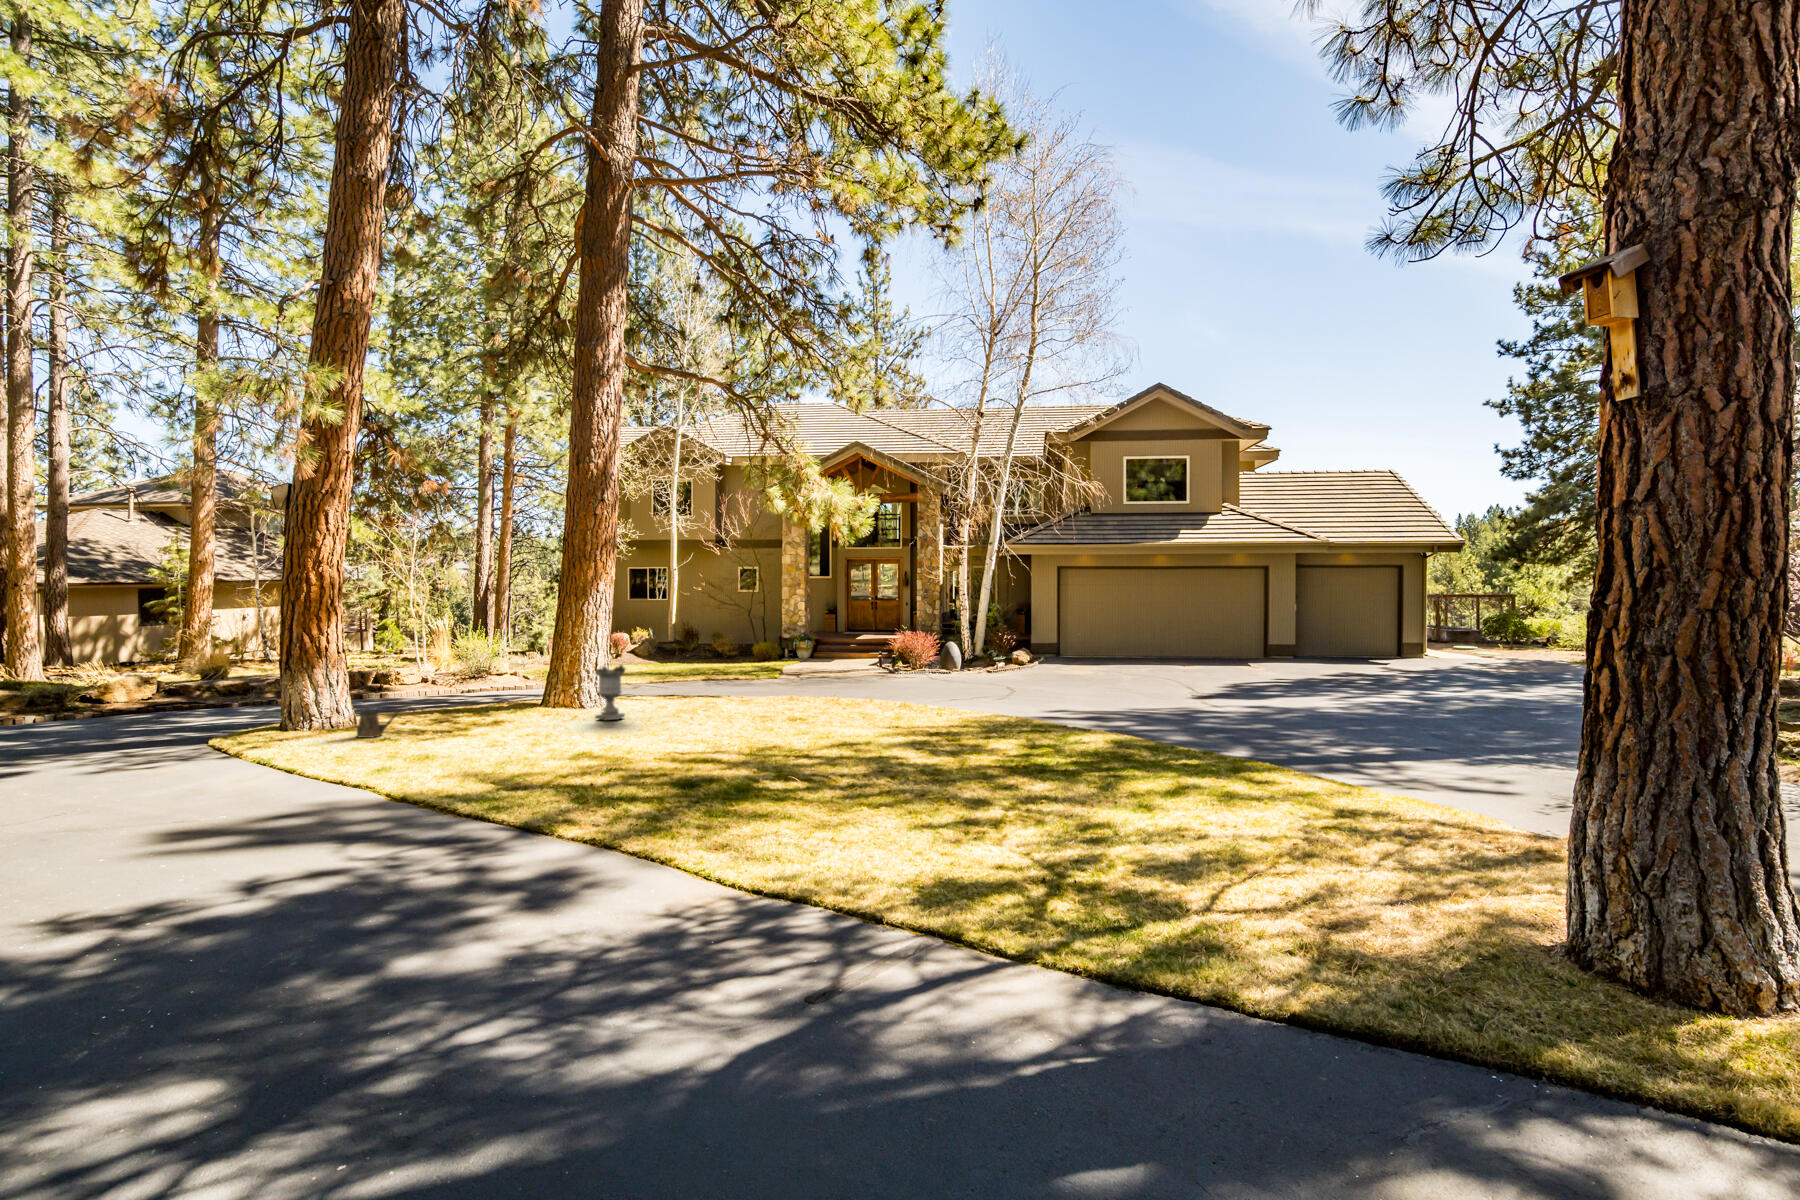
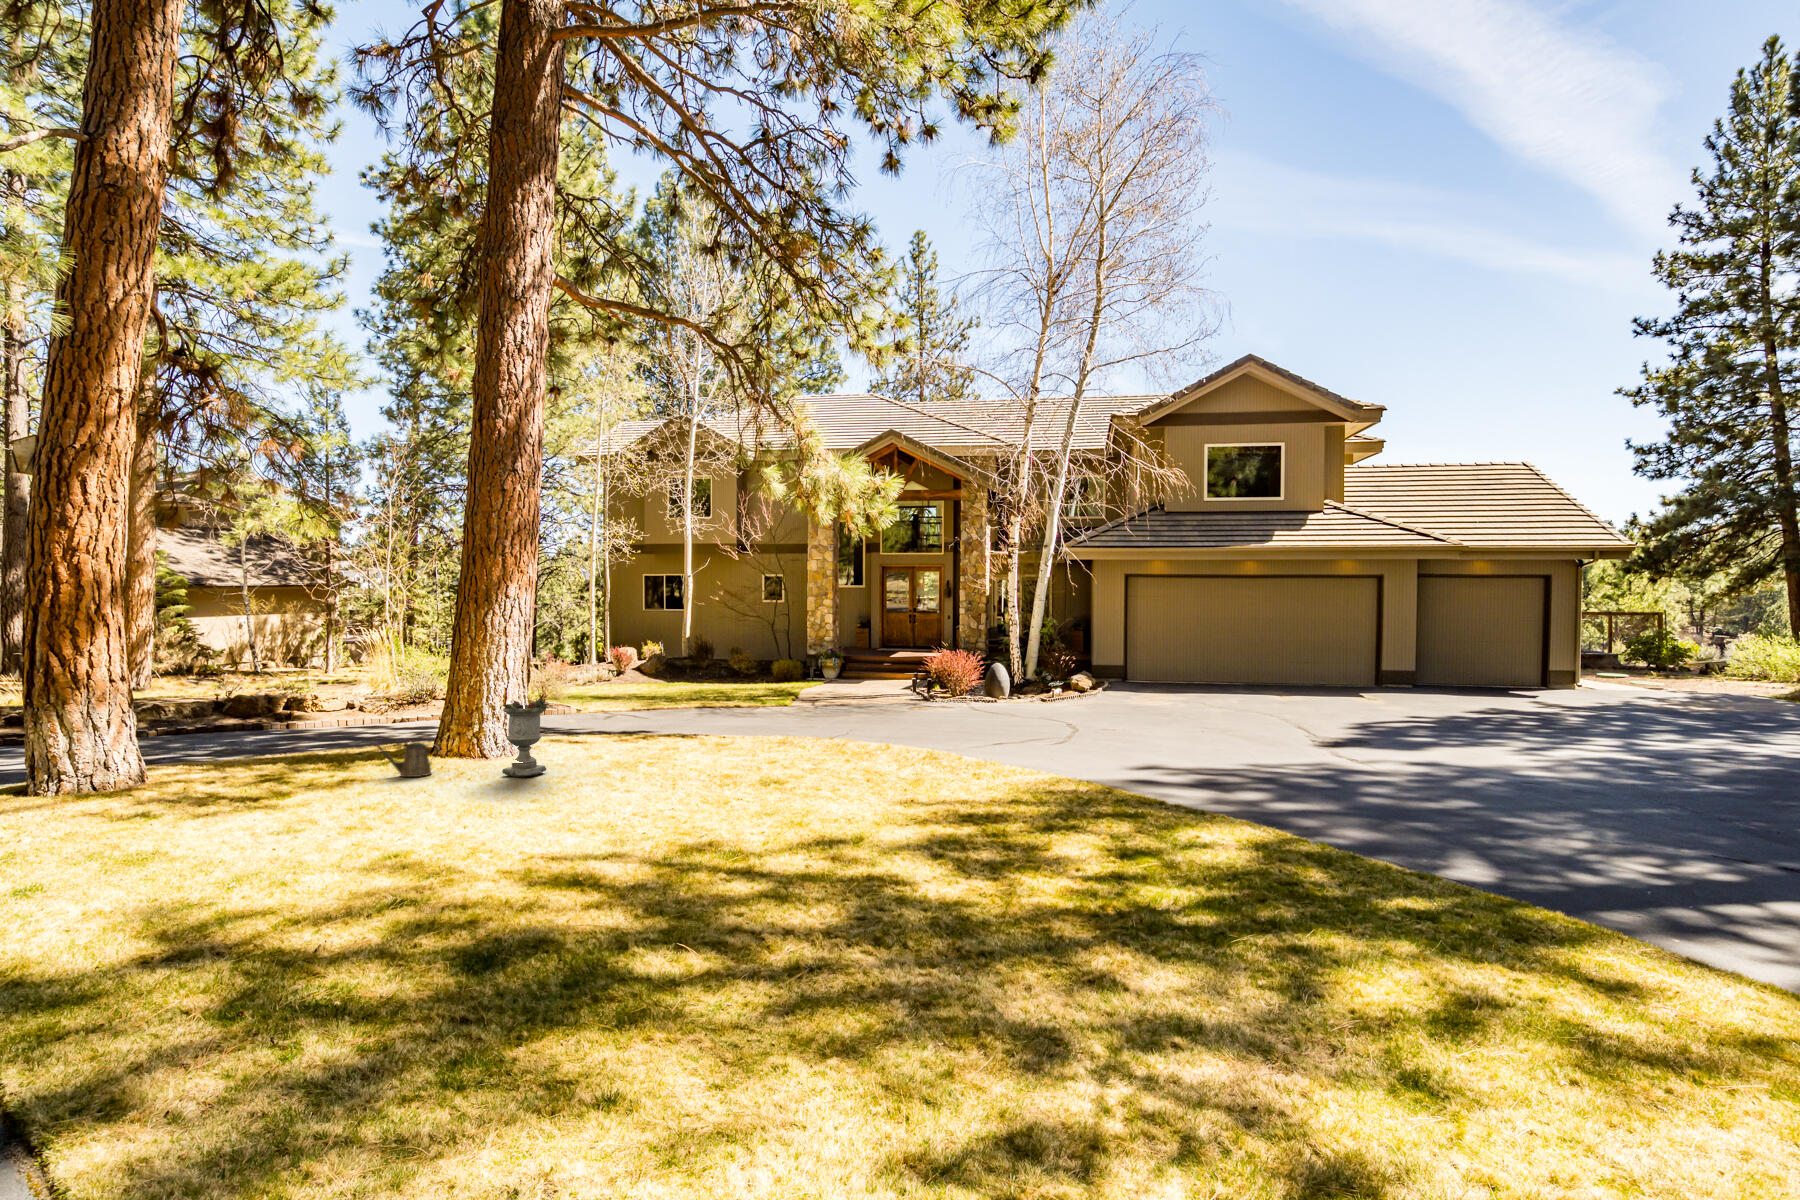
watering can: present [357,706,404,738] -> present [372,741,432,777]

